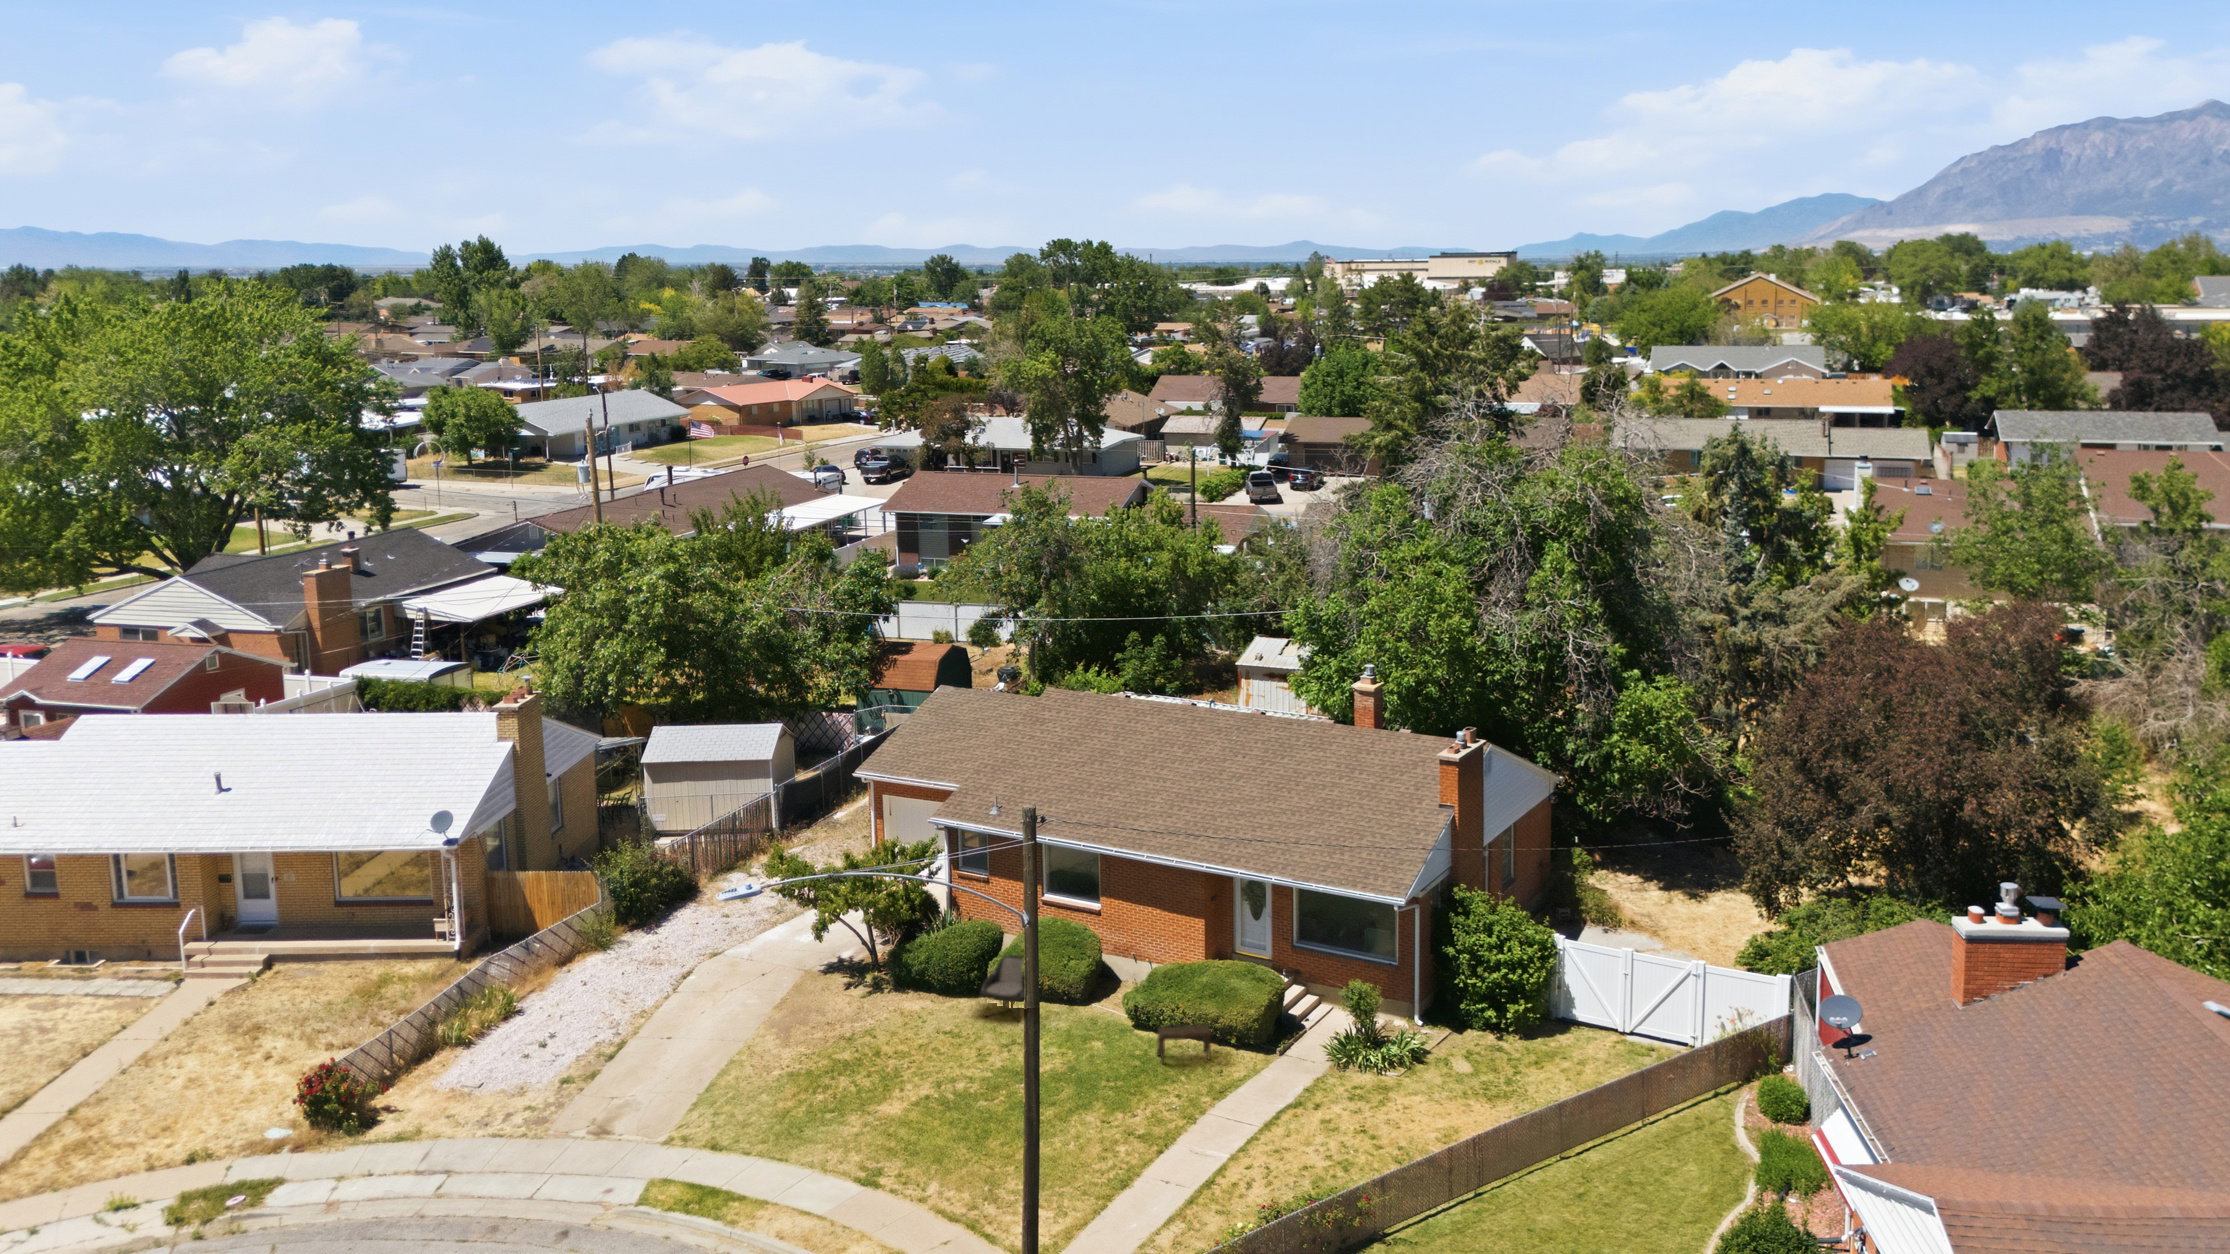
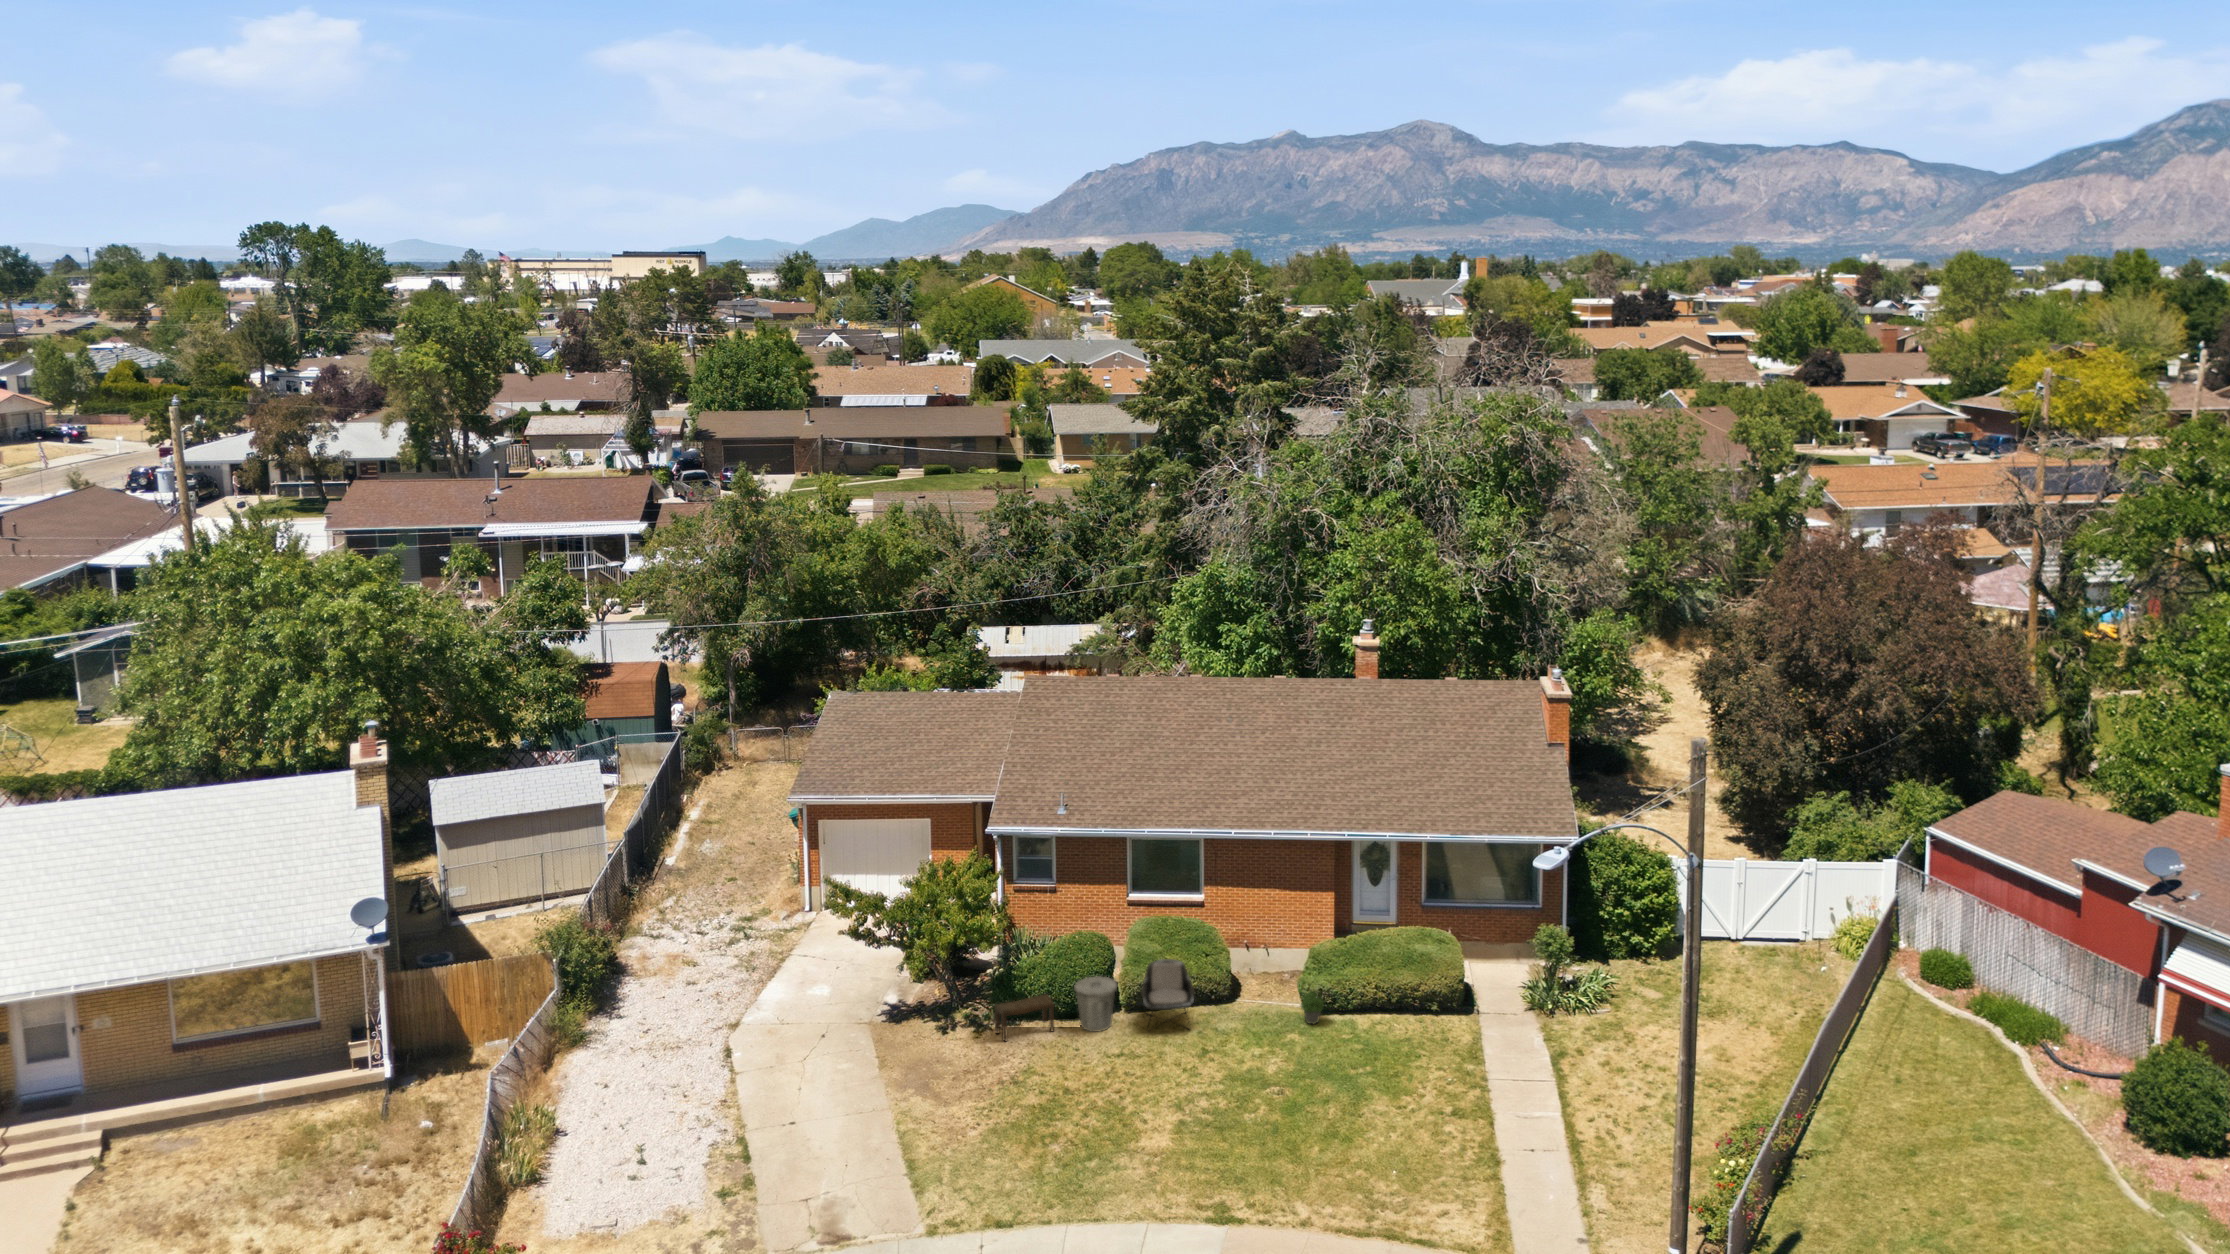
trash can: none [932,960,971,1009] -> present [1074,976,1117,1032]
potted plant: none [1114,1004,1140,1037] -> present [1301,990,1324,1024]
bench: present [1157,1024,1211,1064] -> present [995,994,1054,1041]

